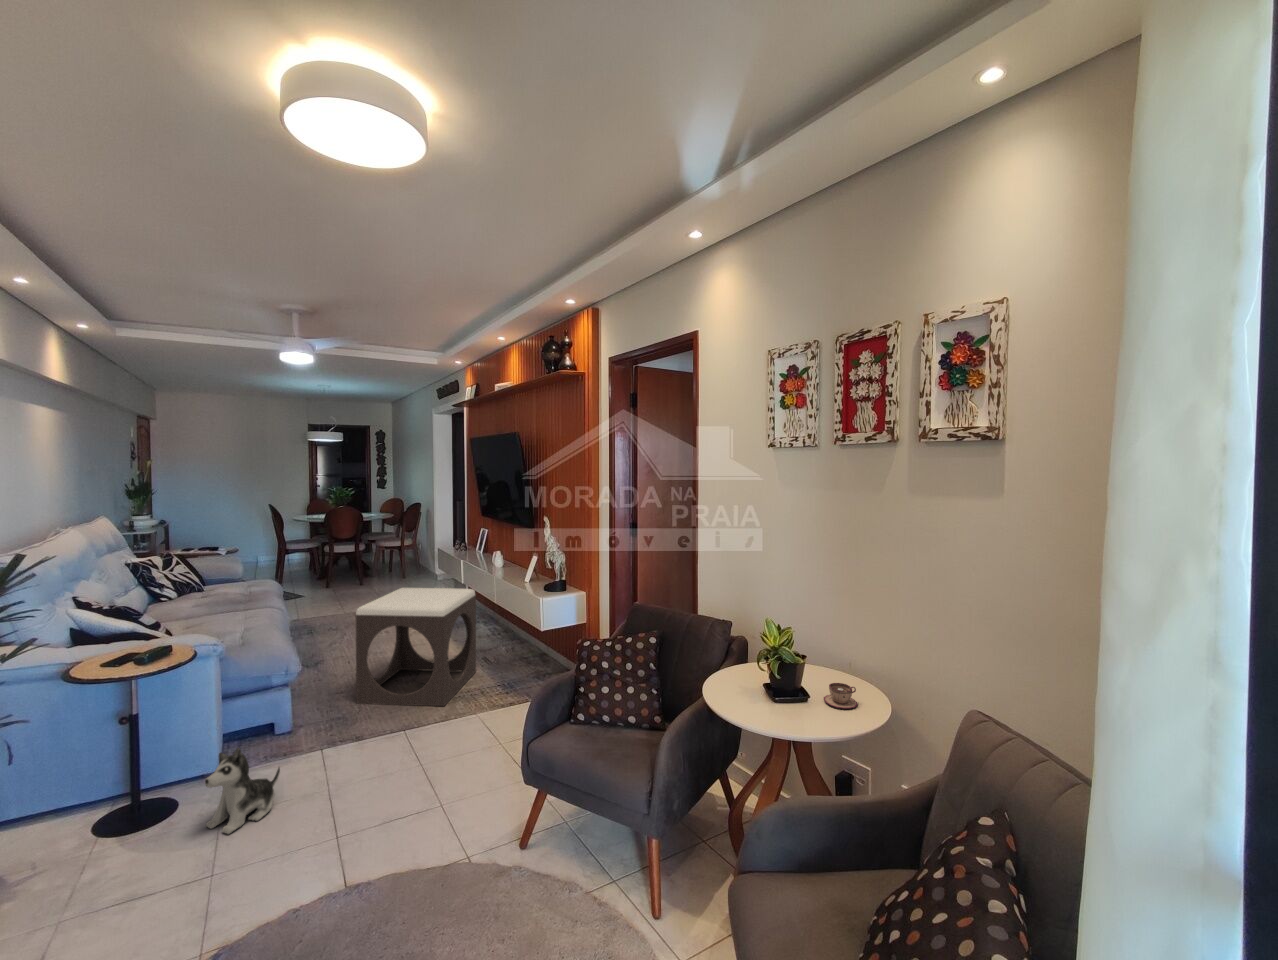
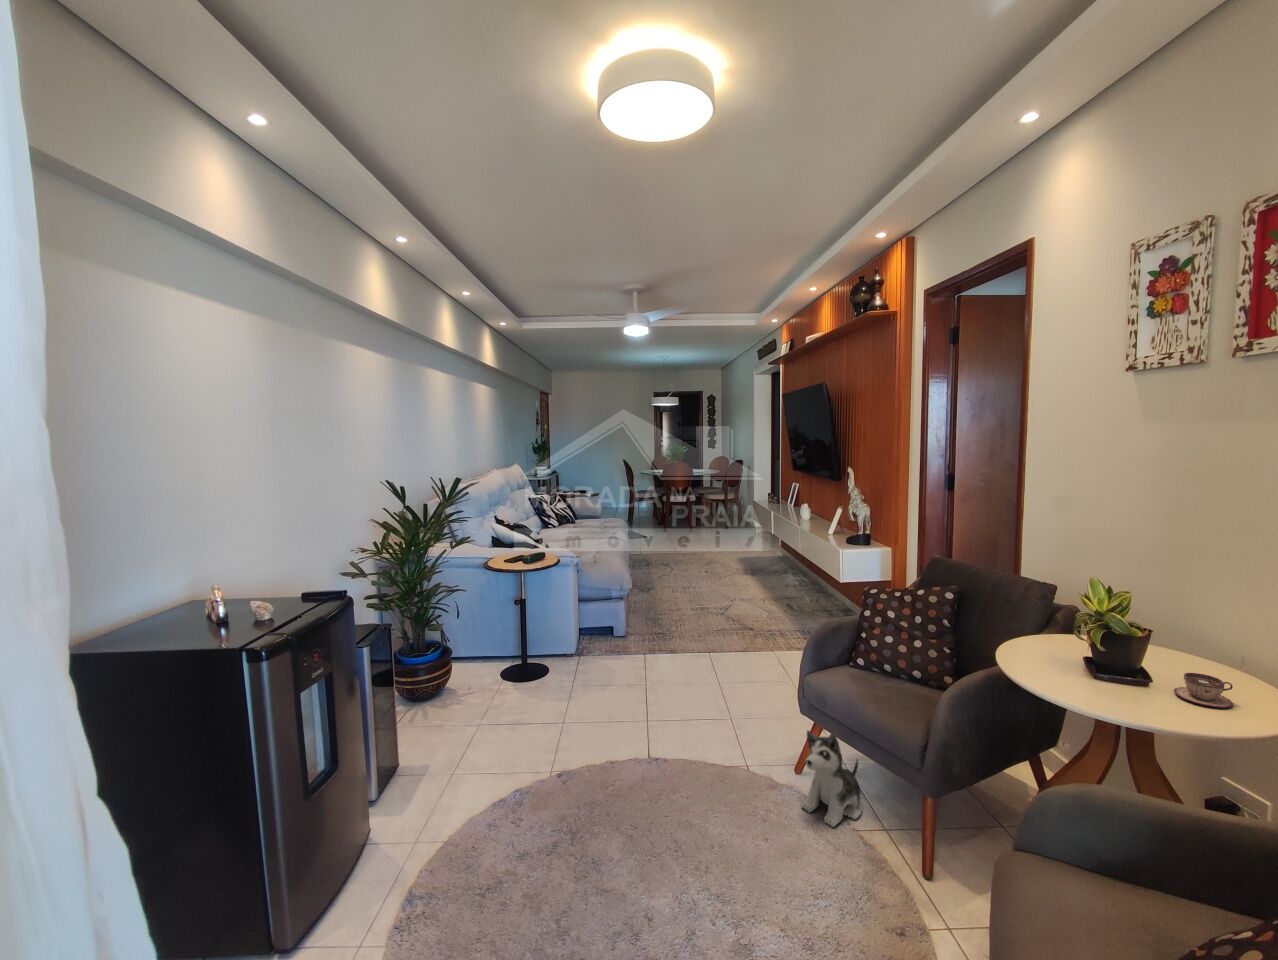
footstool: present [356,588,476,706] -> none [675,531,778,638]
plush toy: present [205,748,280,834] -> present [802,731,862,827]

